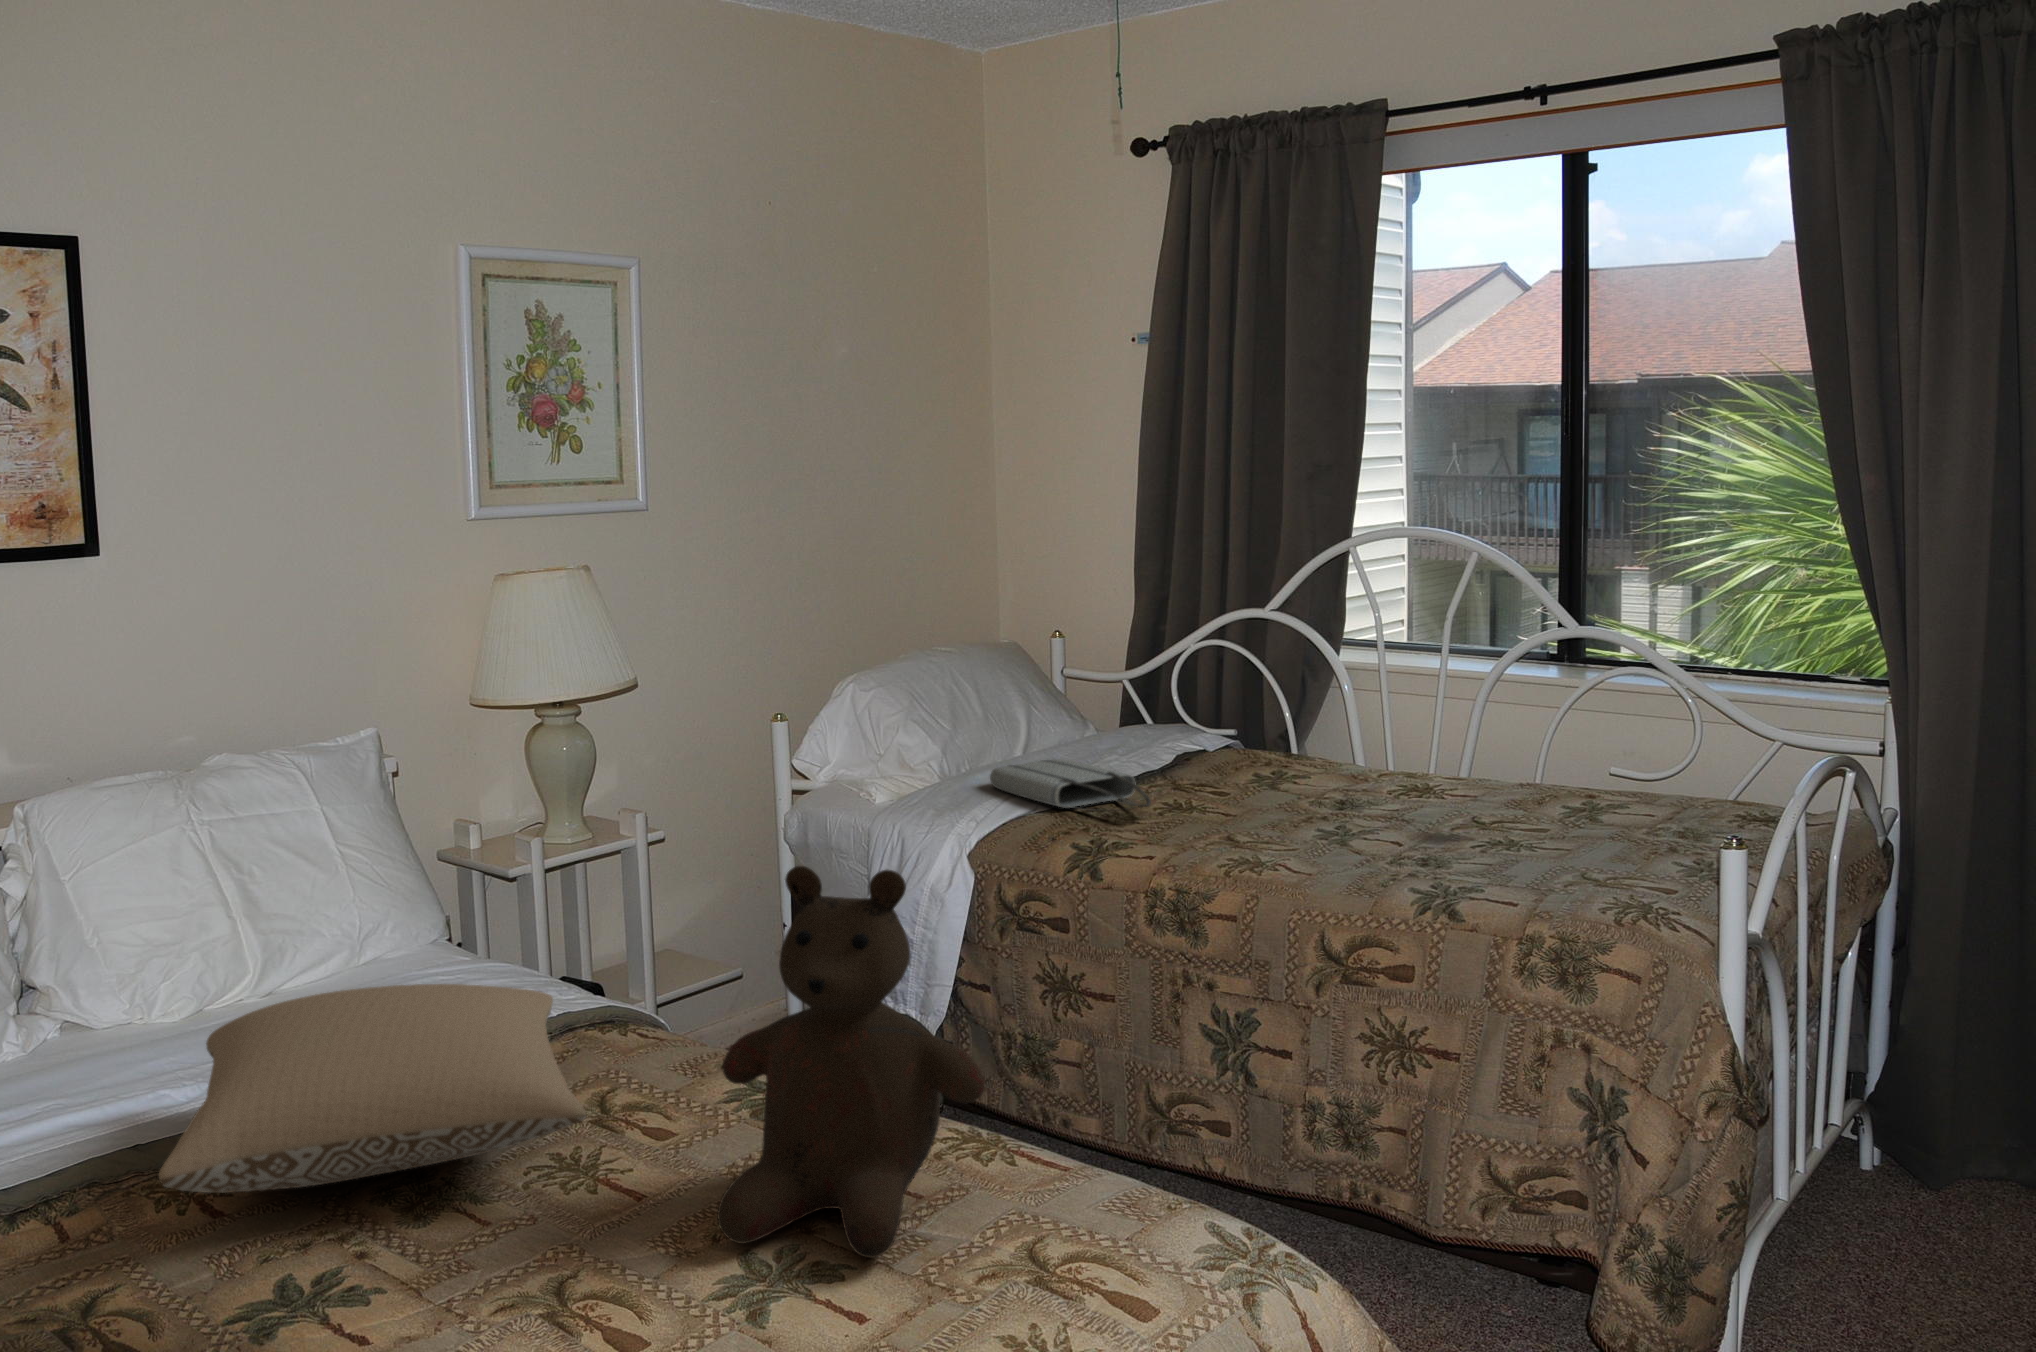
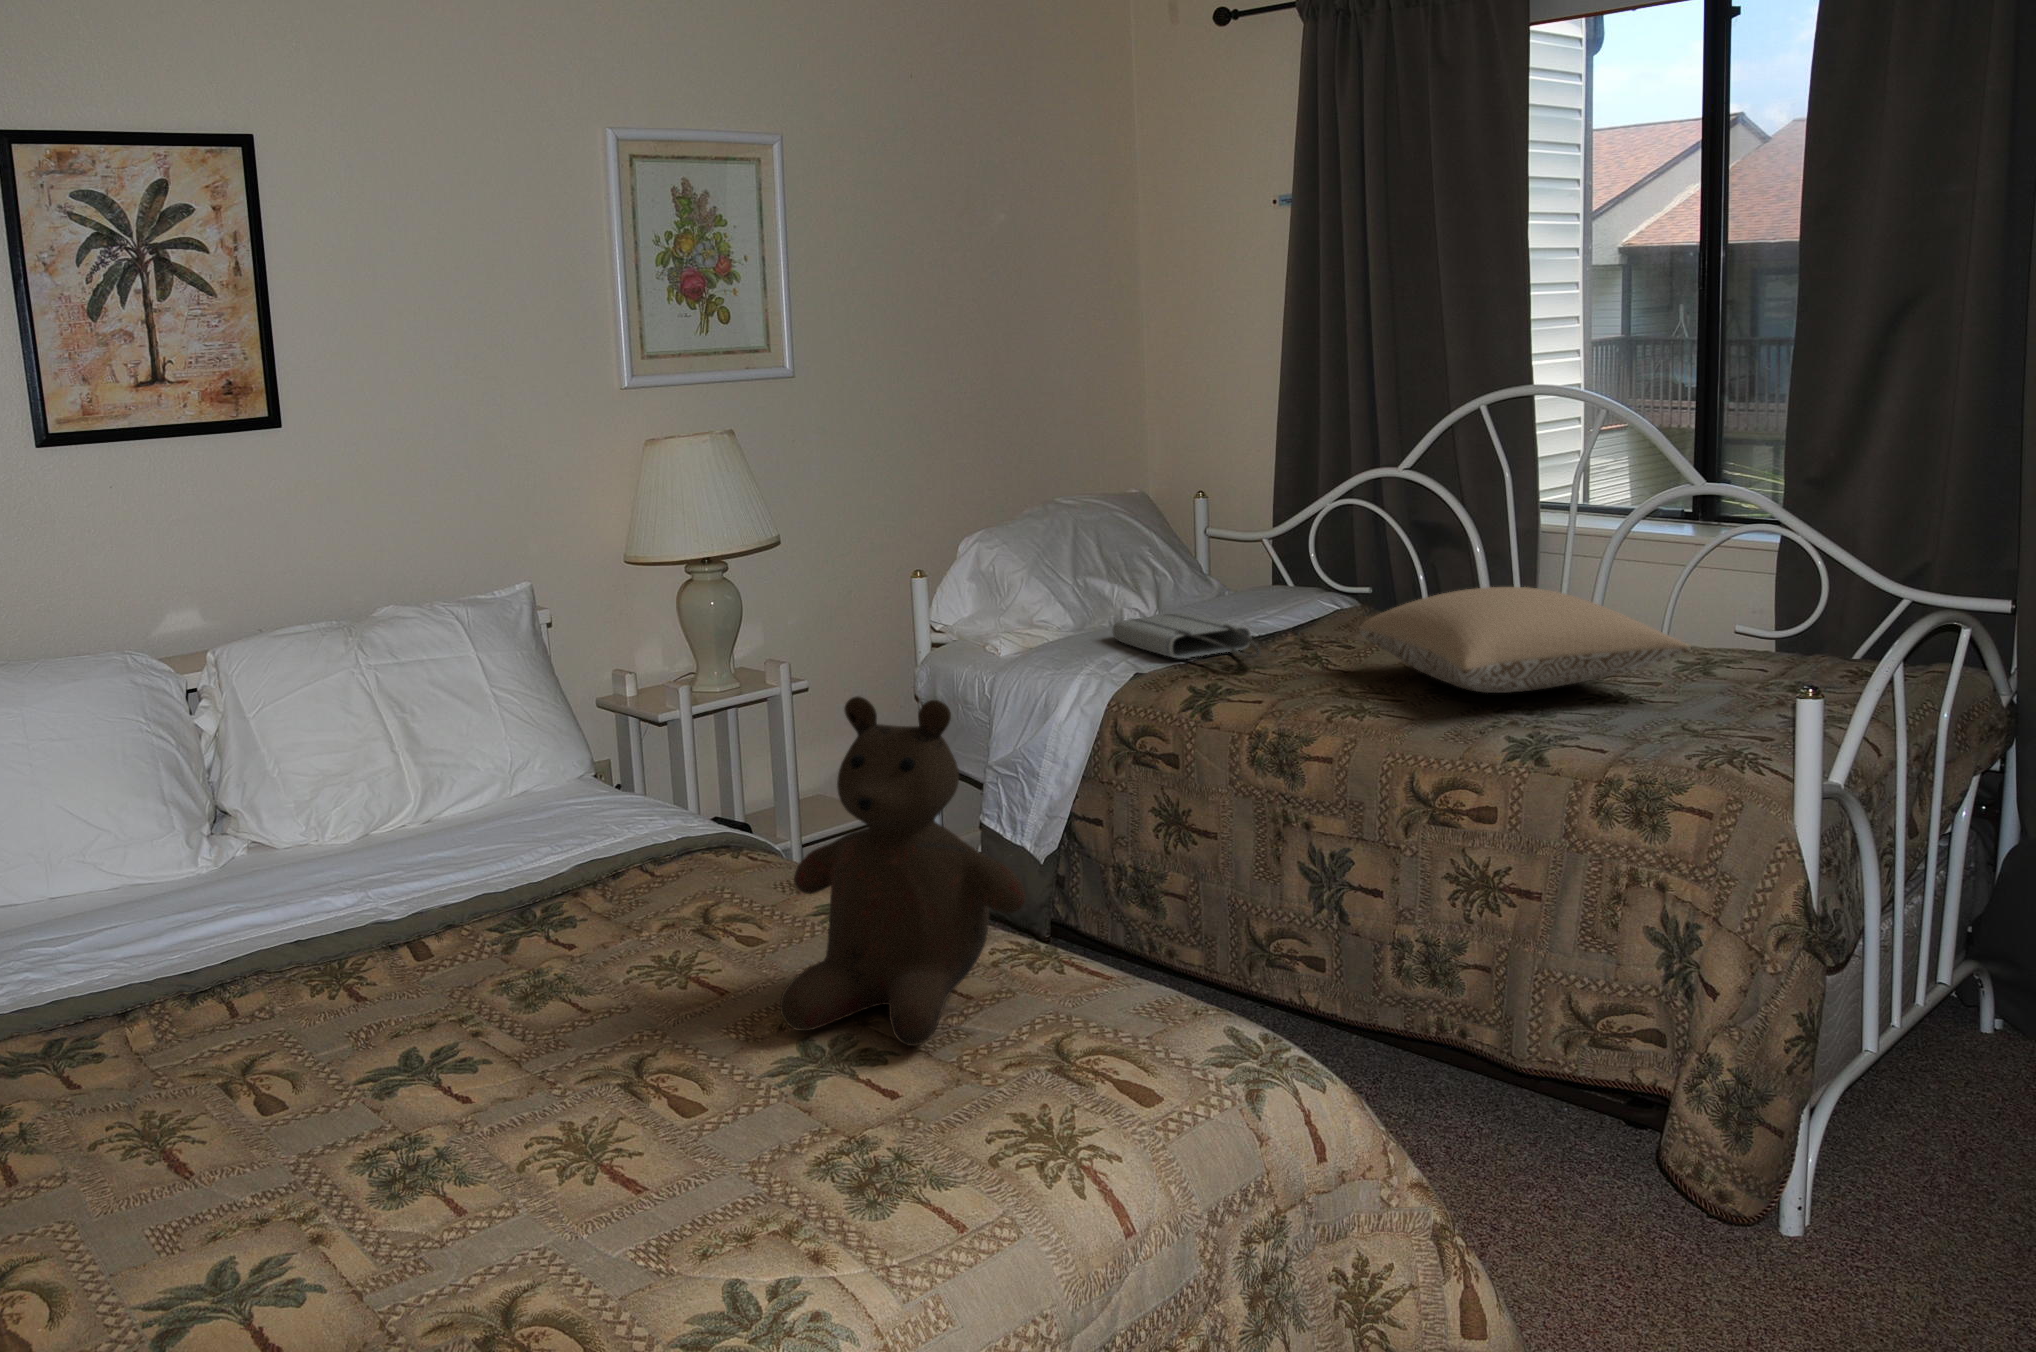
pillow: present [159,984,586,1193] -> present [1359,587,1691,693]

